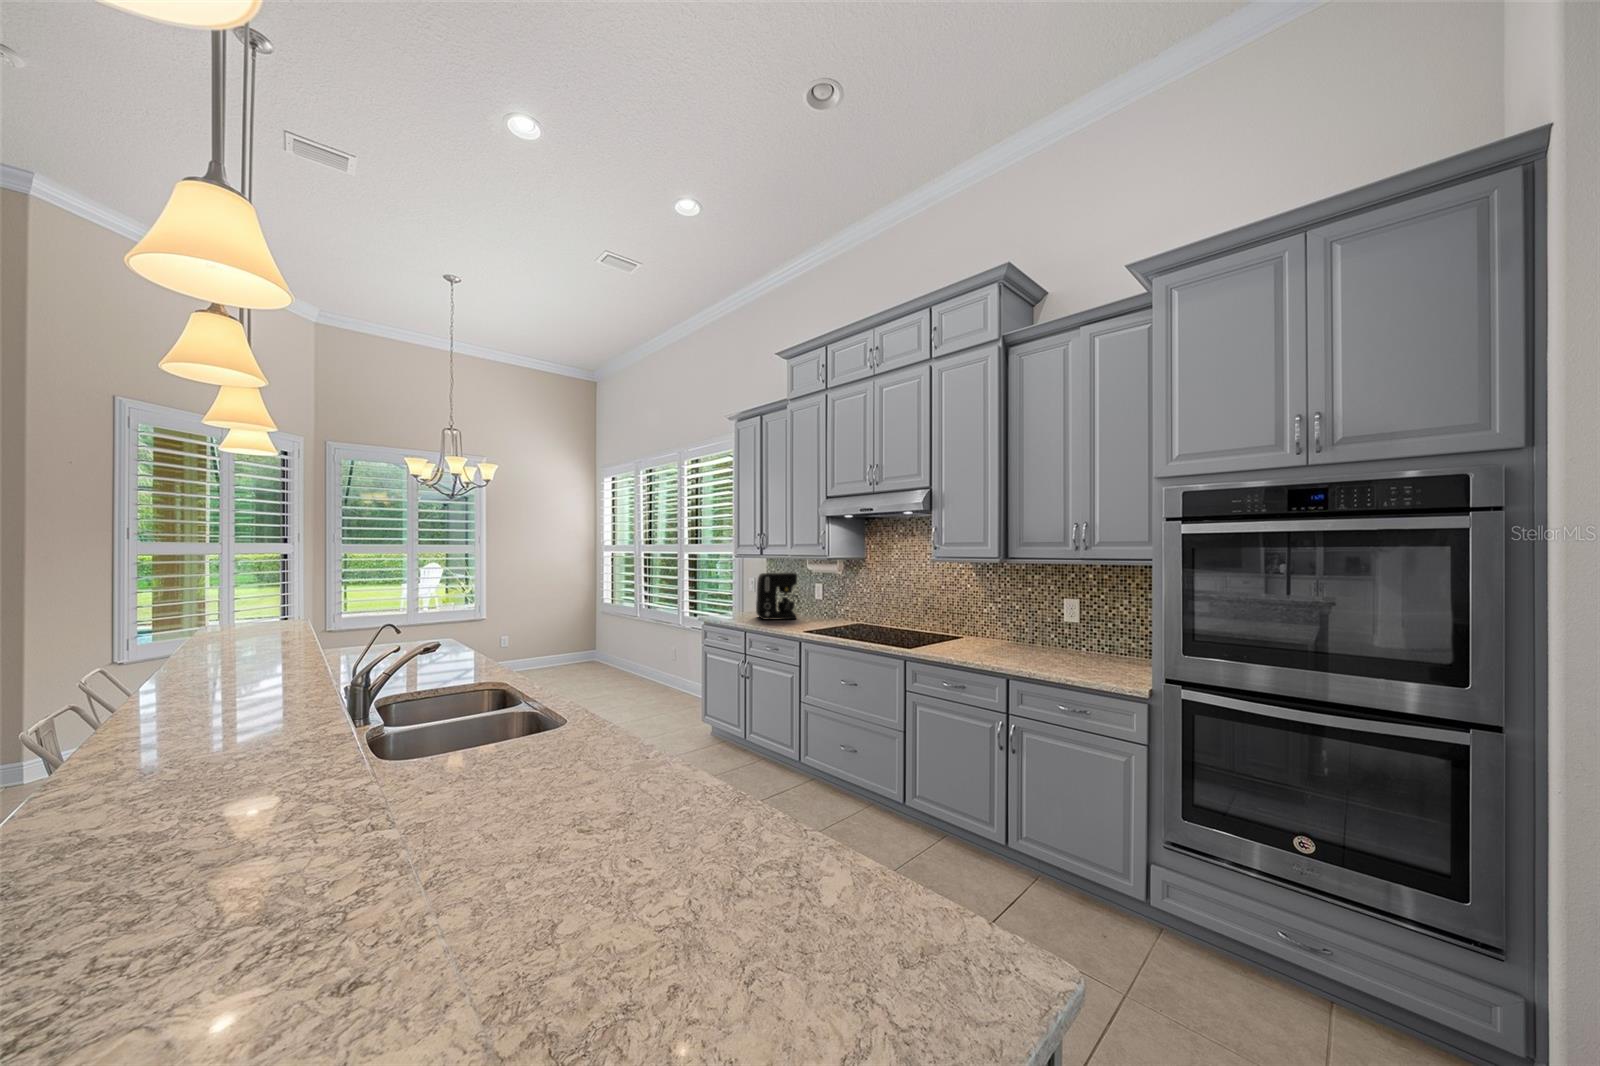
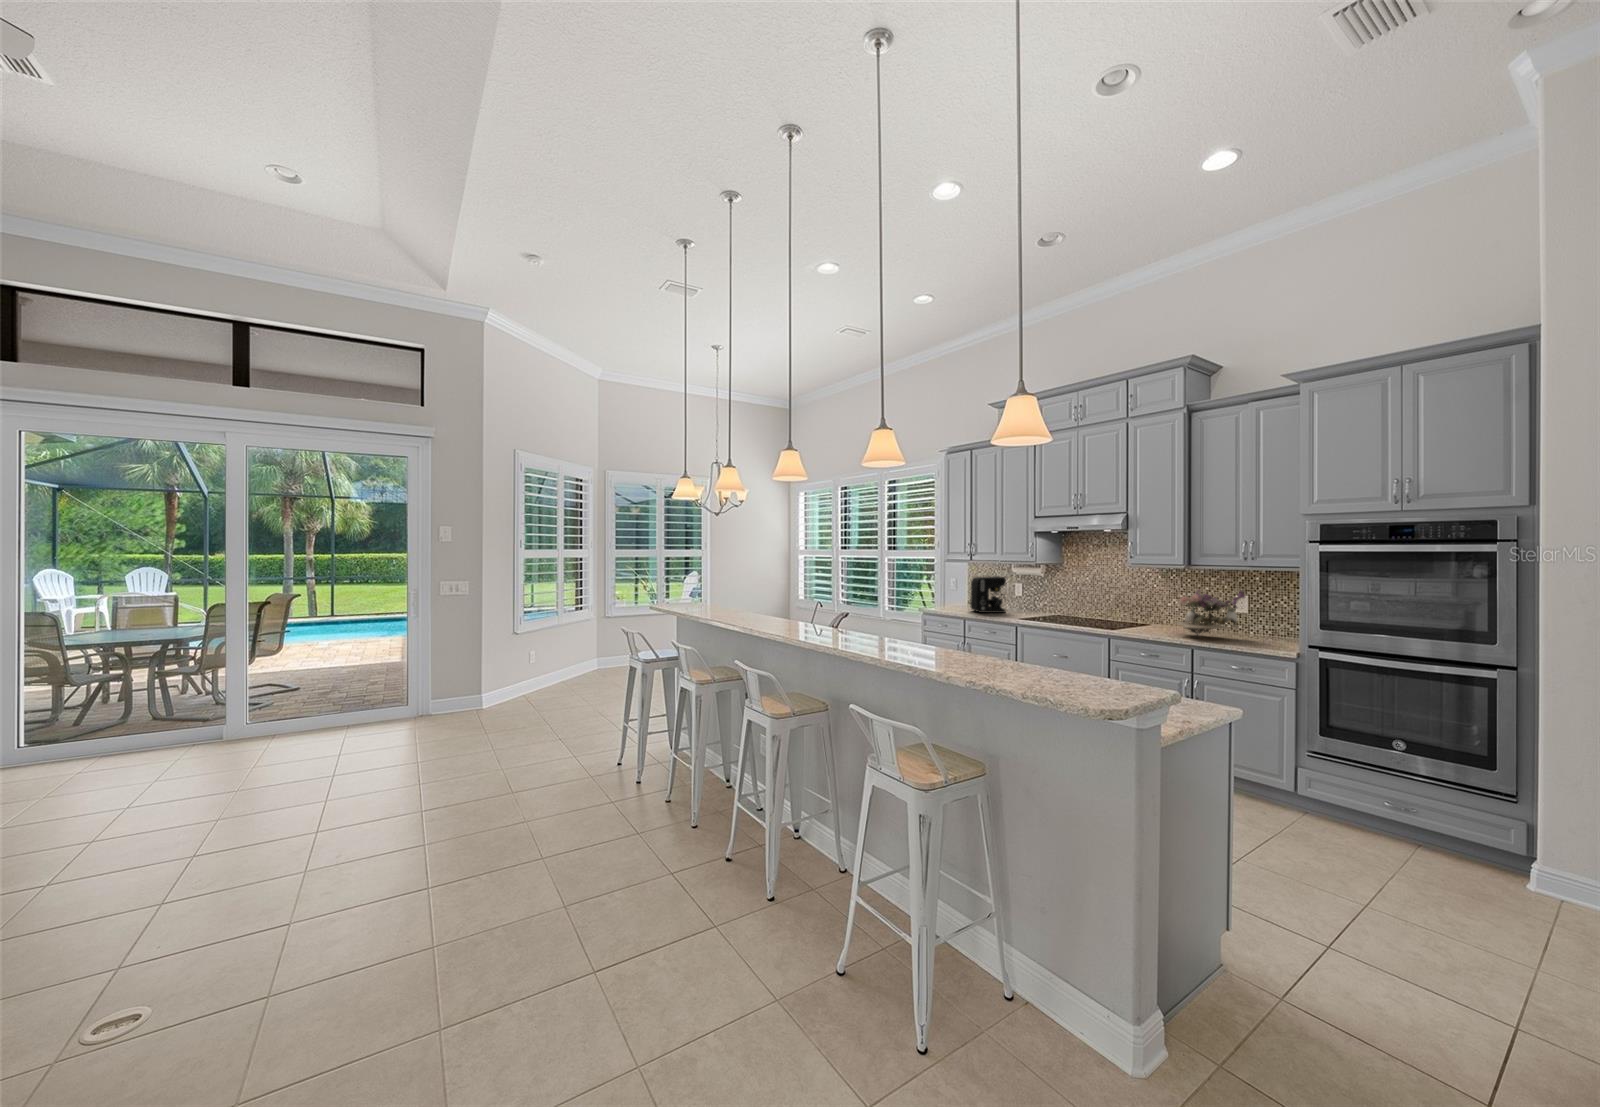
flower arrangement: none [981,589,1077,656] -> present [1175,590,1245,634]

